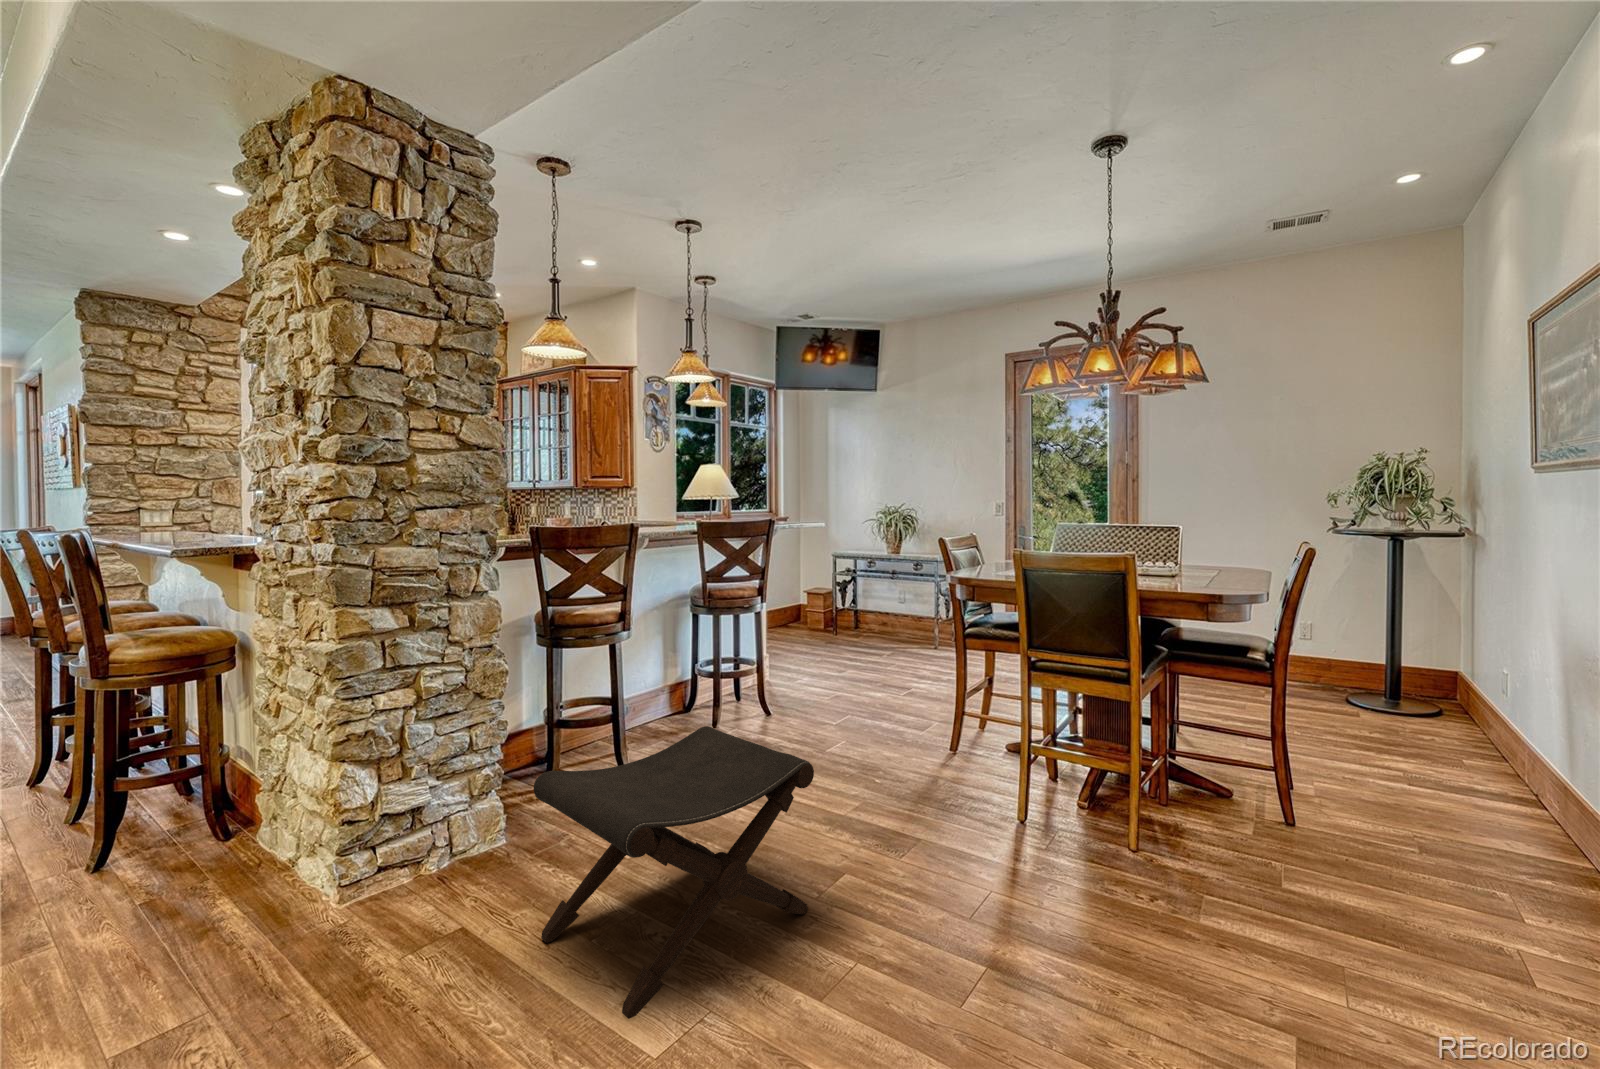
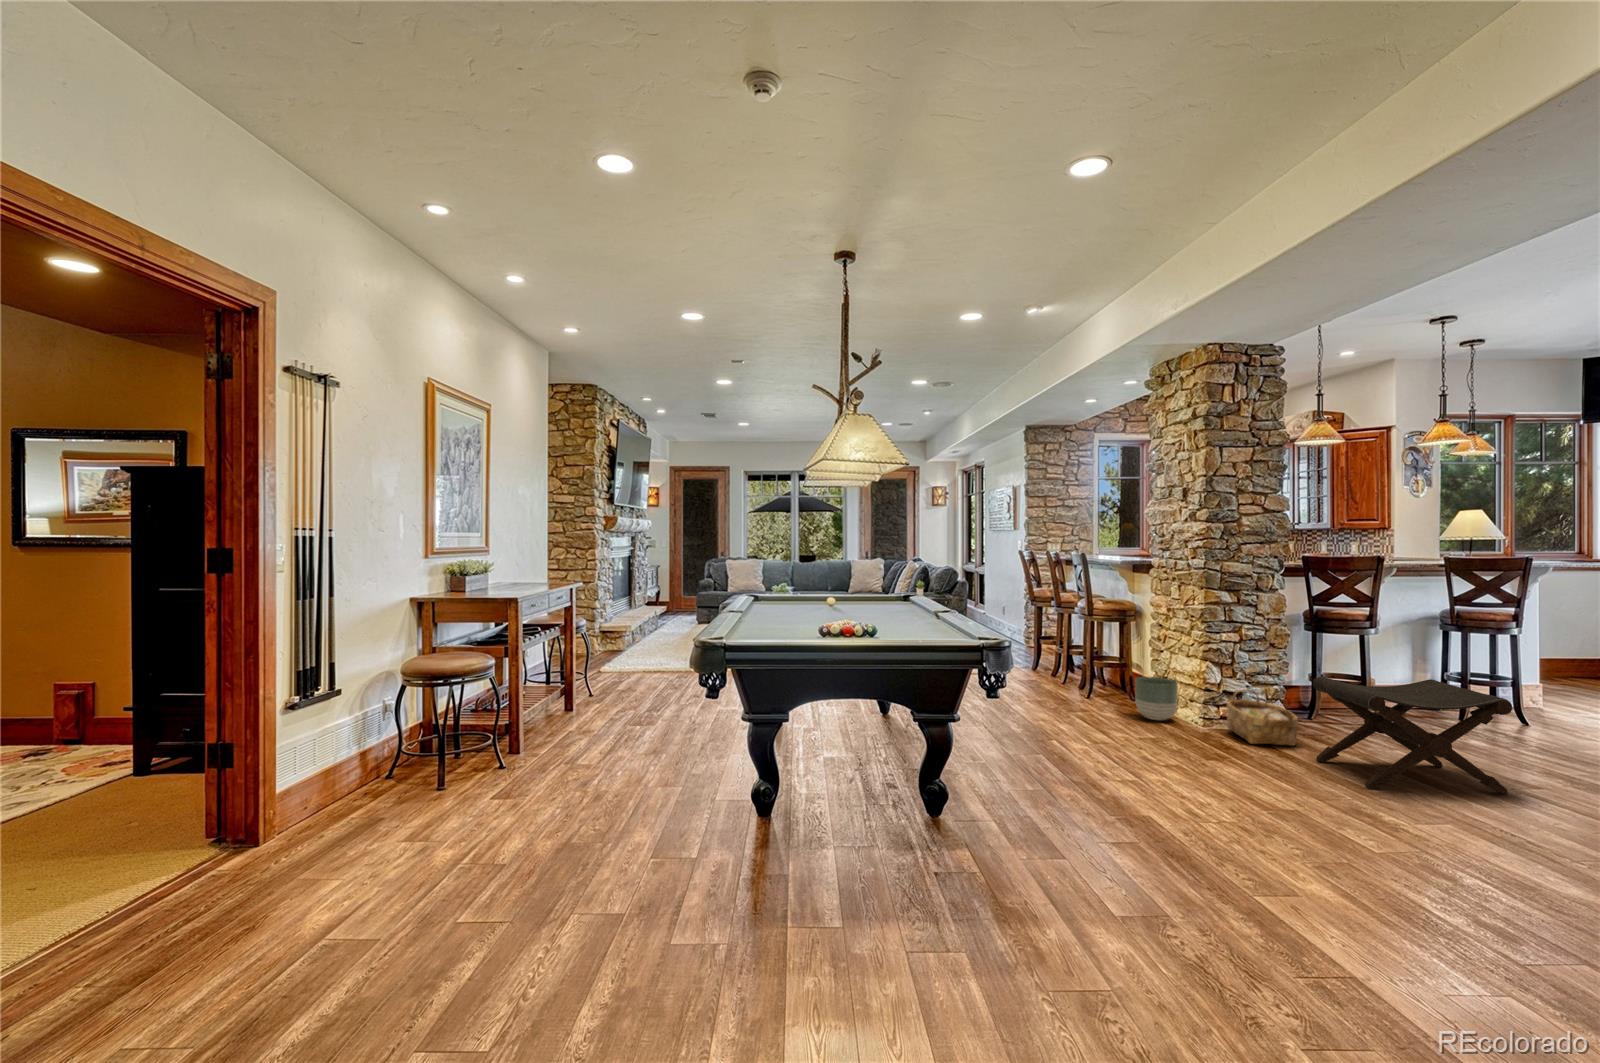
woven basket: none [386,793,515,928] -> present [1227,689,1298,746]
planter: none [180,801,290,913] -> present [1135,677,1178,720]

